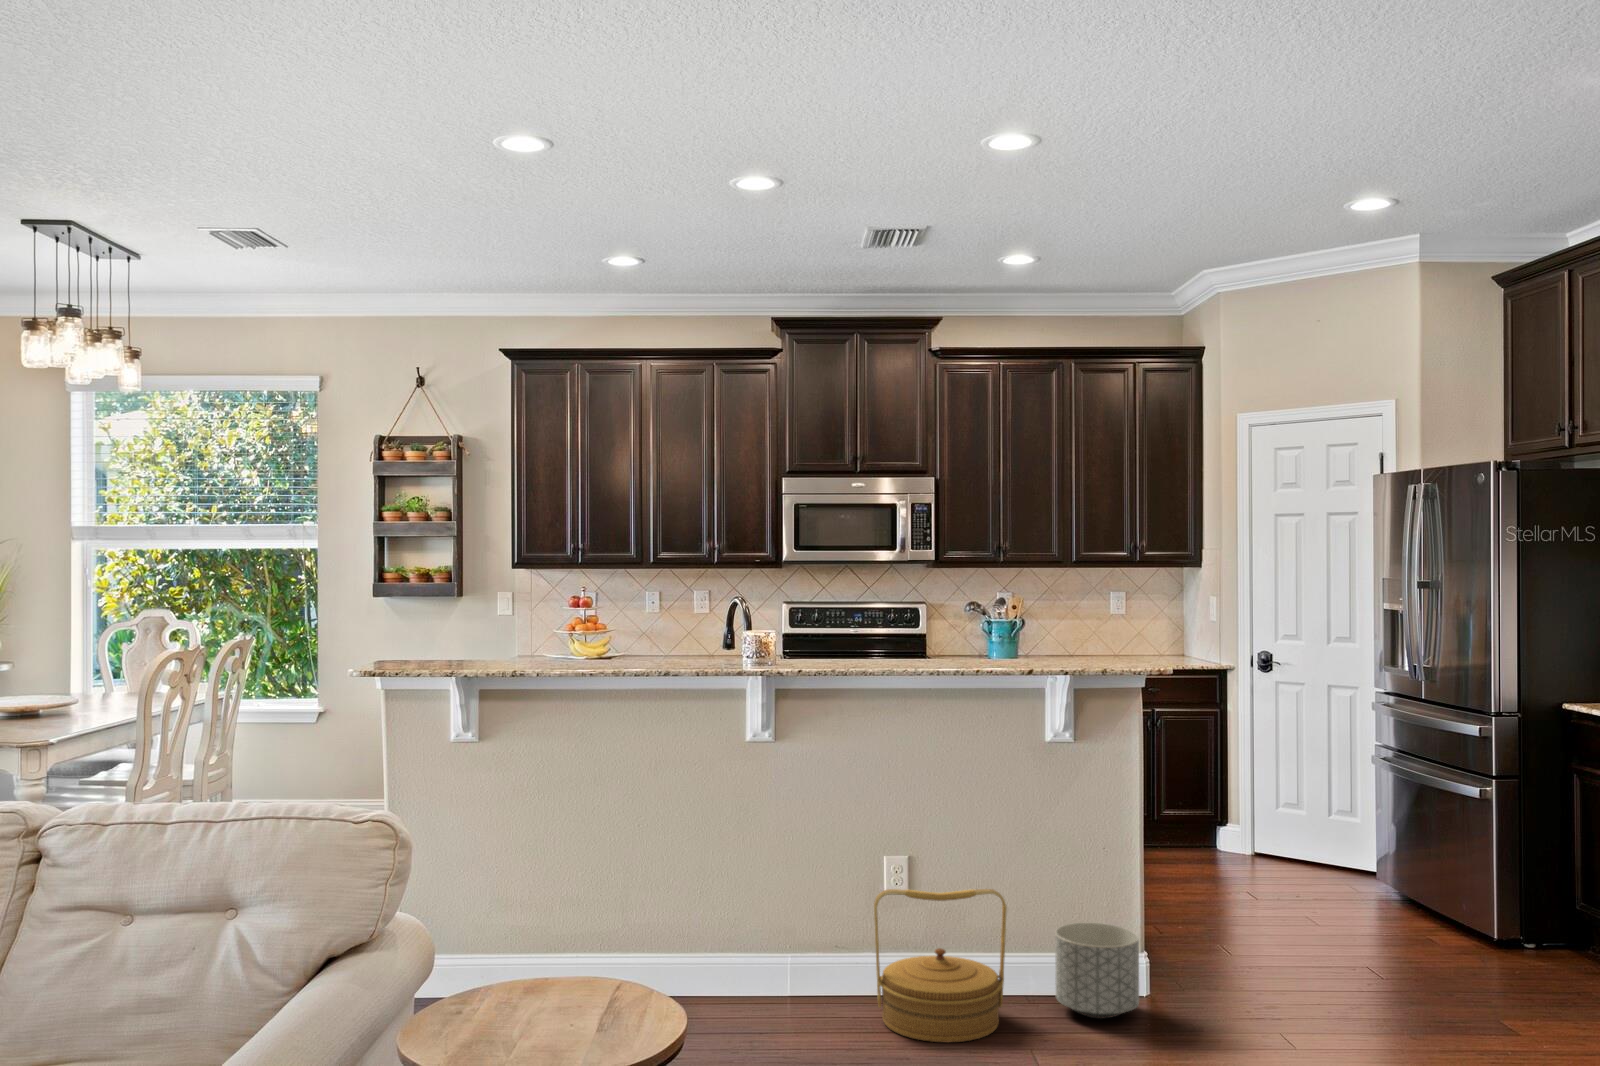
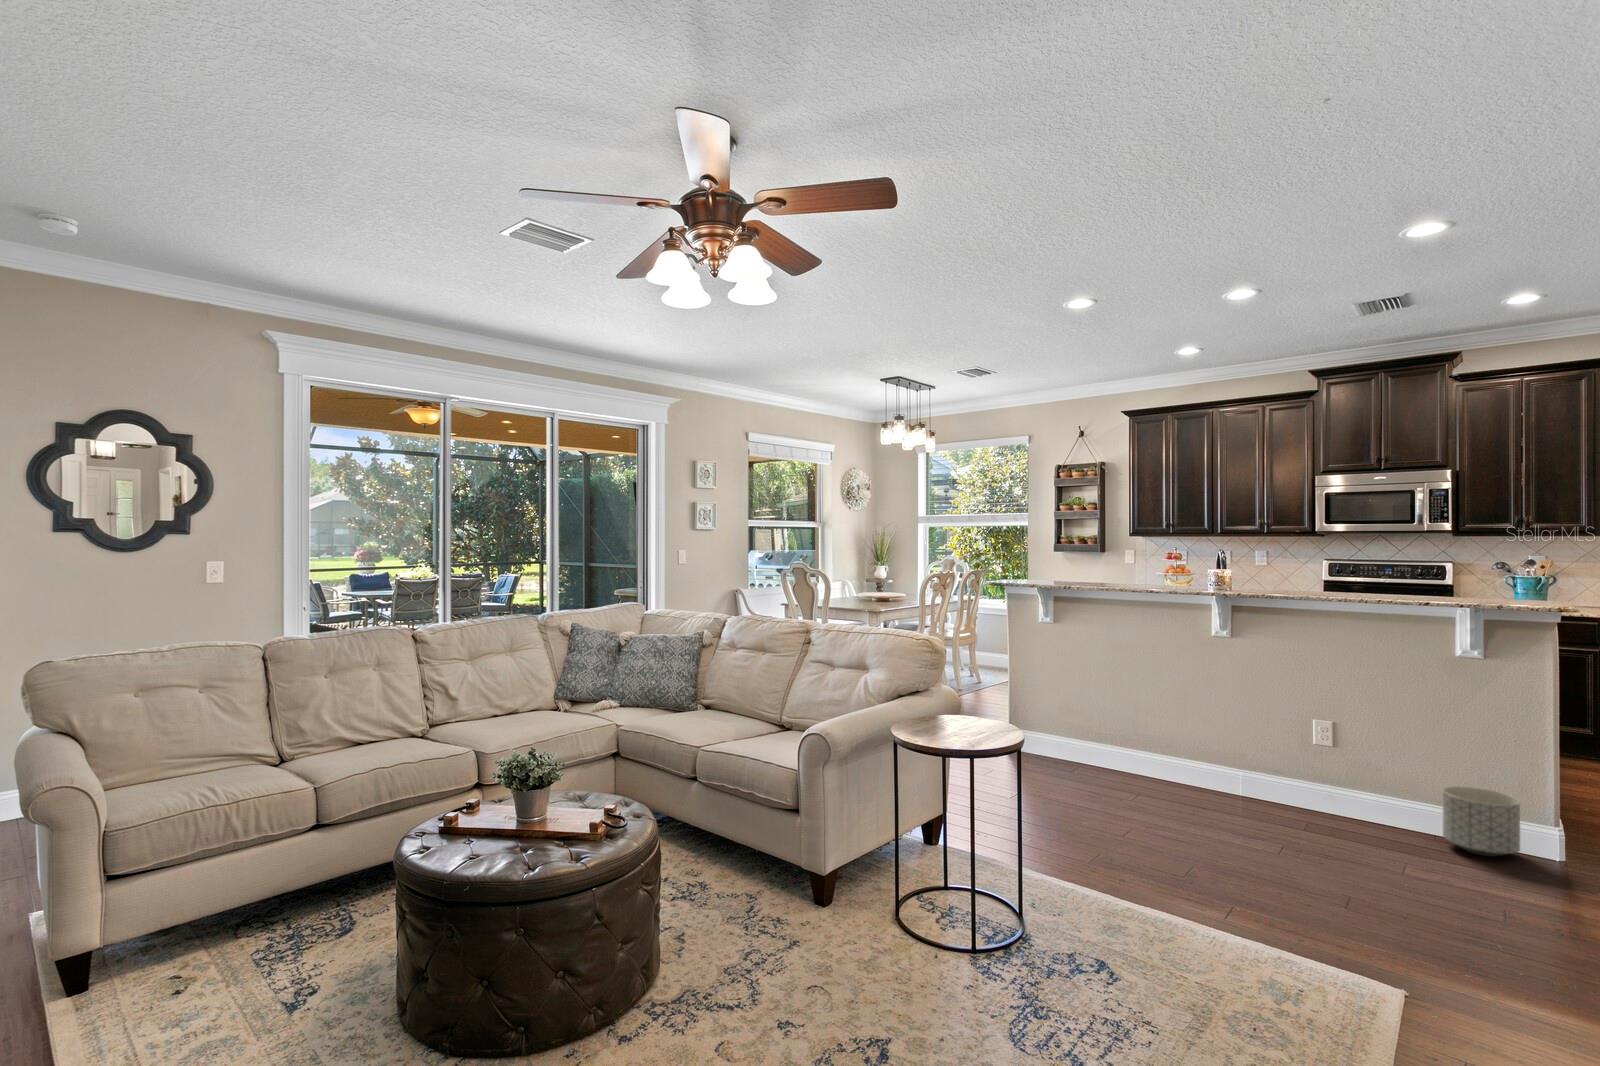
woven basket: present [874,889,1007,1043] -> none [1289,736,1394,841]

